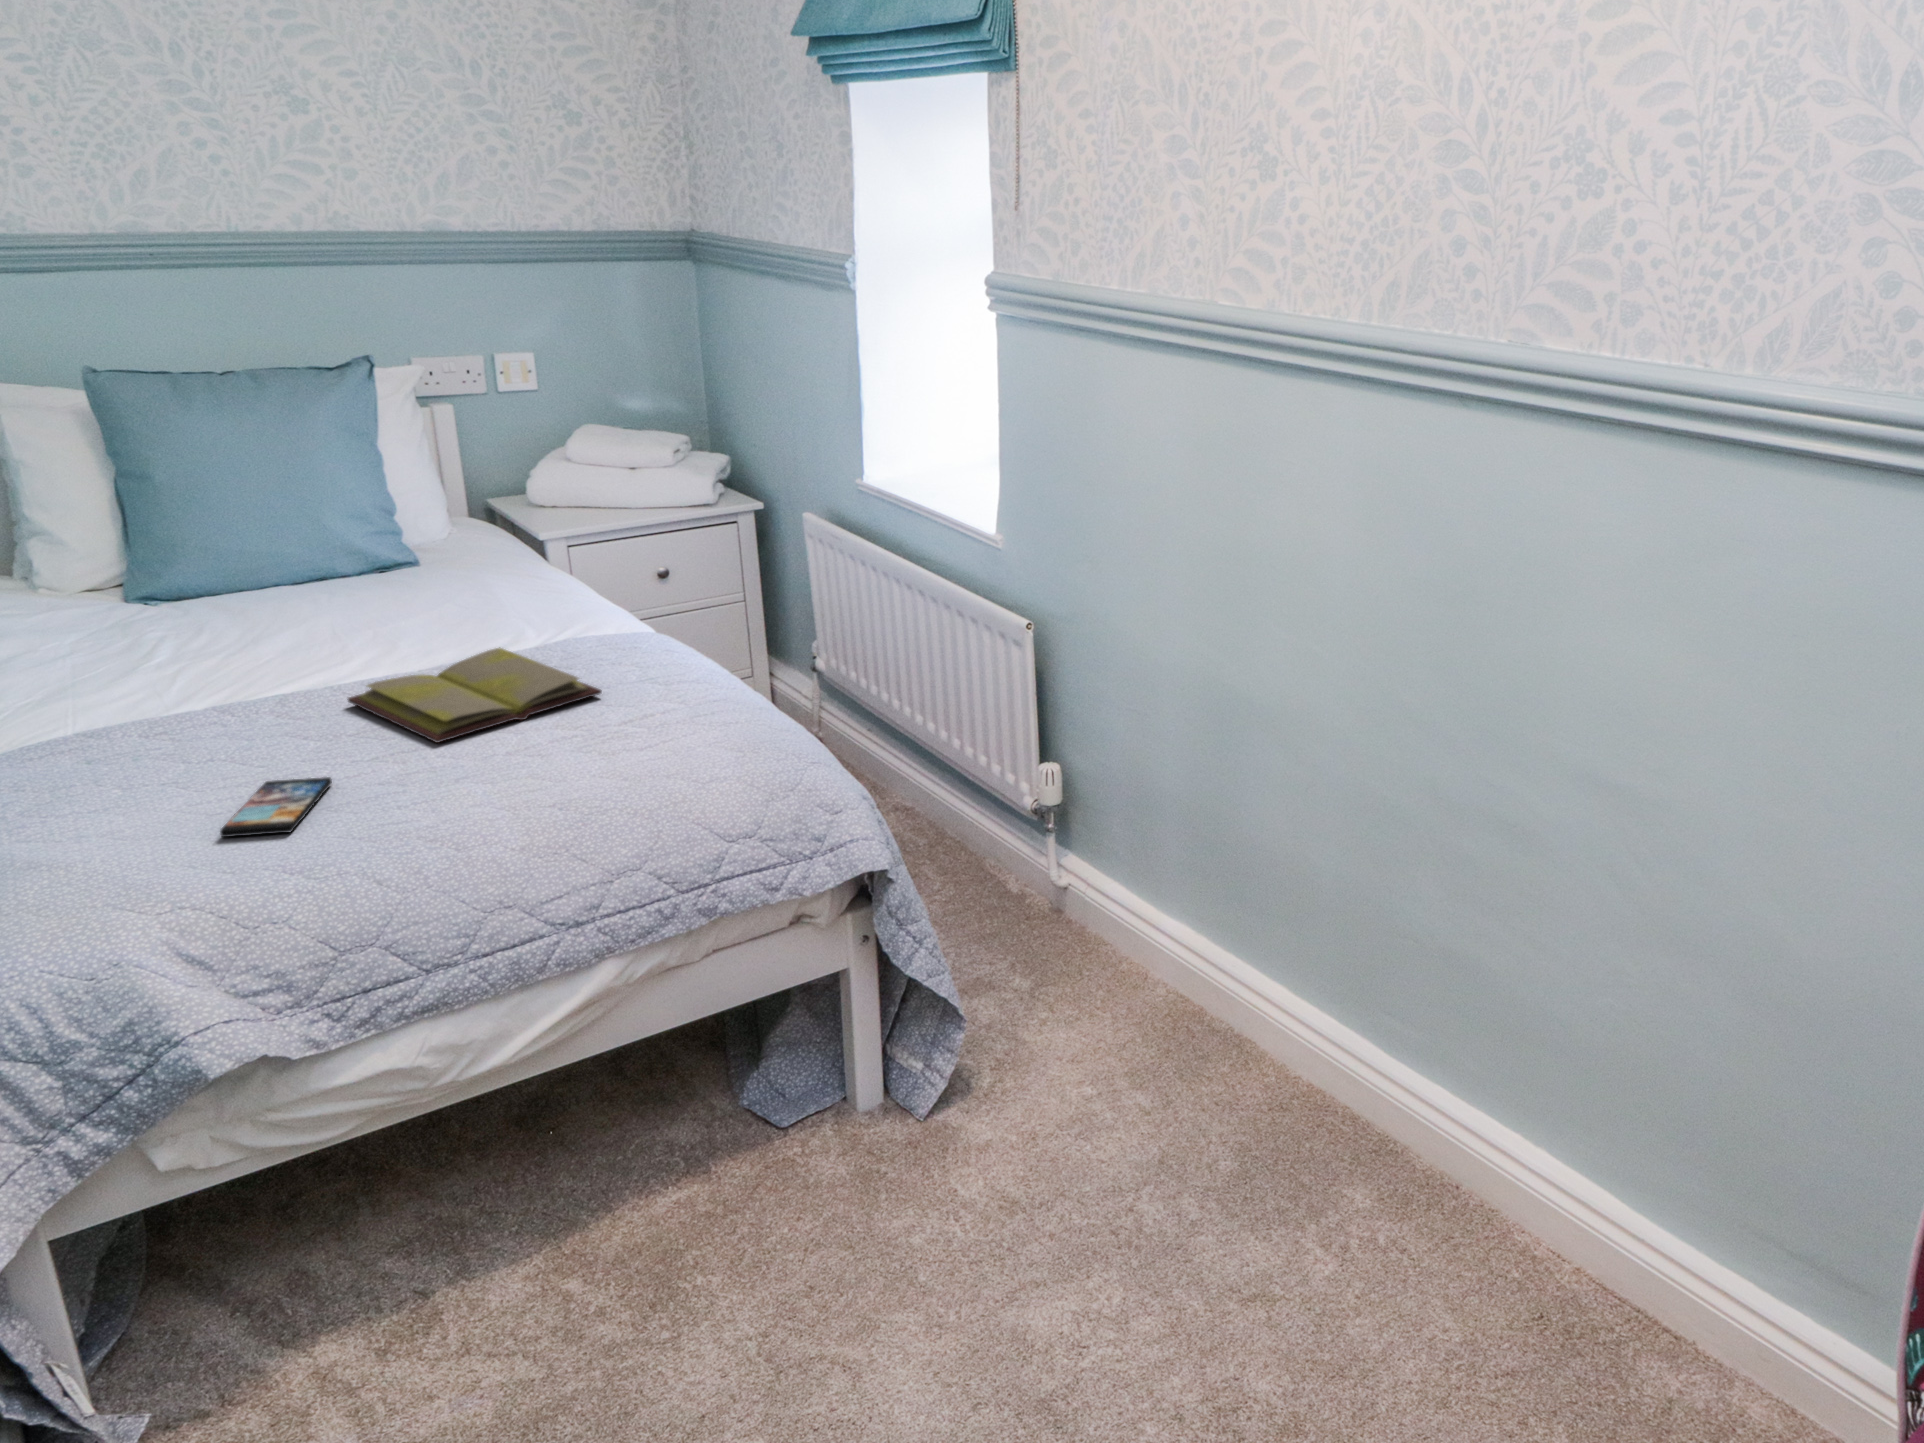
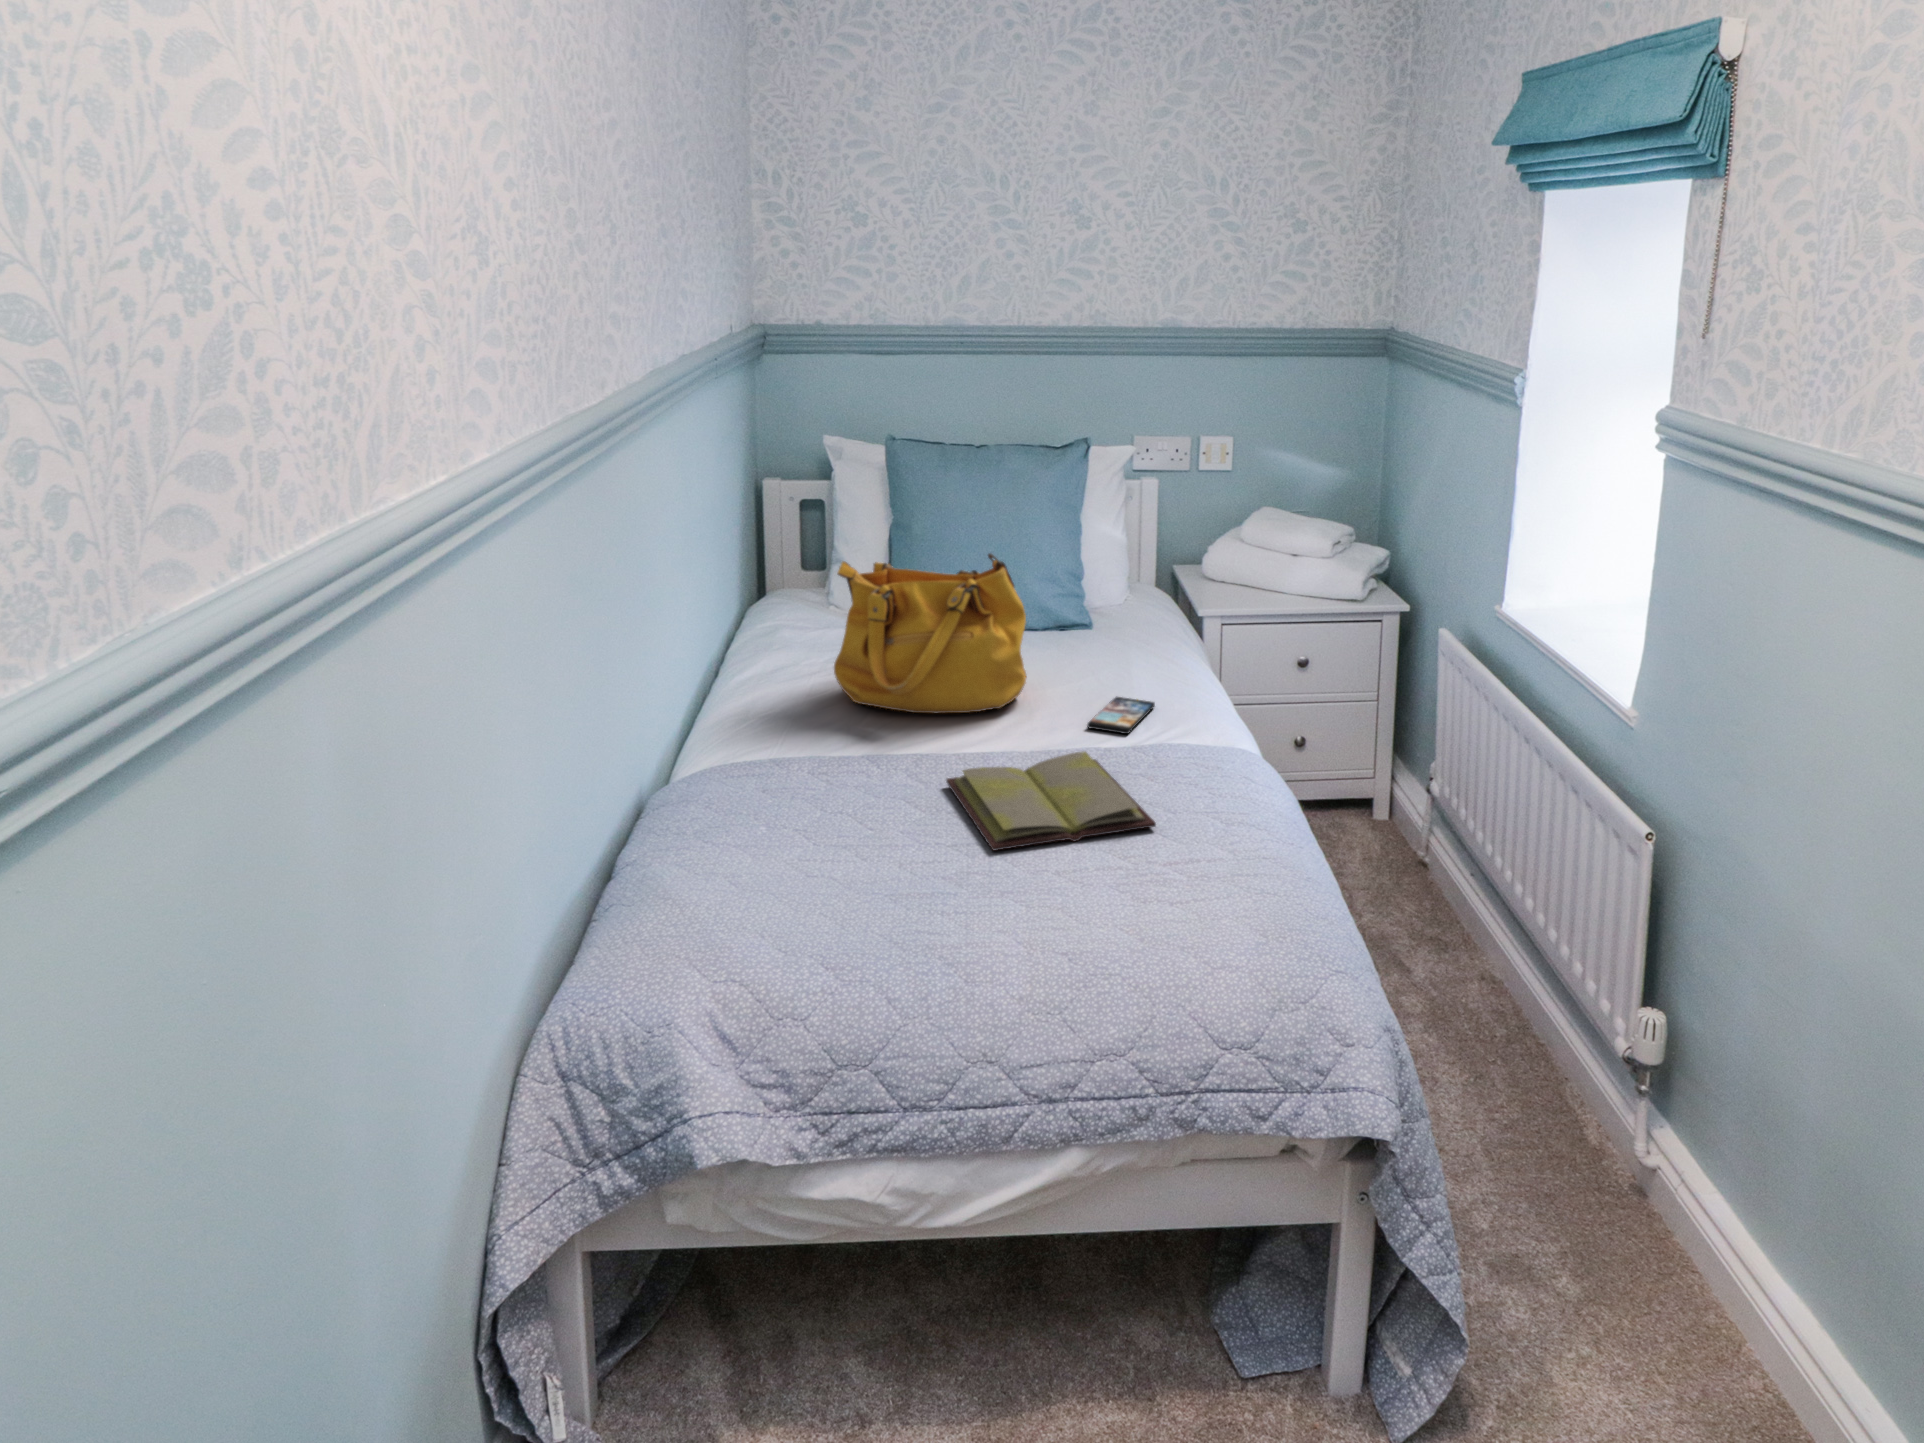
handbag: none [126,471,397,658] -> present [834,554,1026,713]
smartphone: present [220,777,332,837] -> present [1087,697,1155,734]

